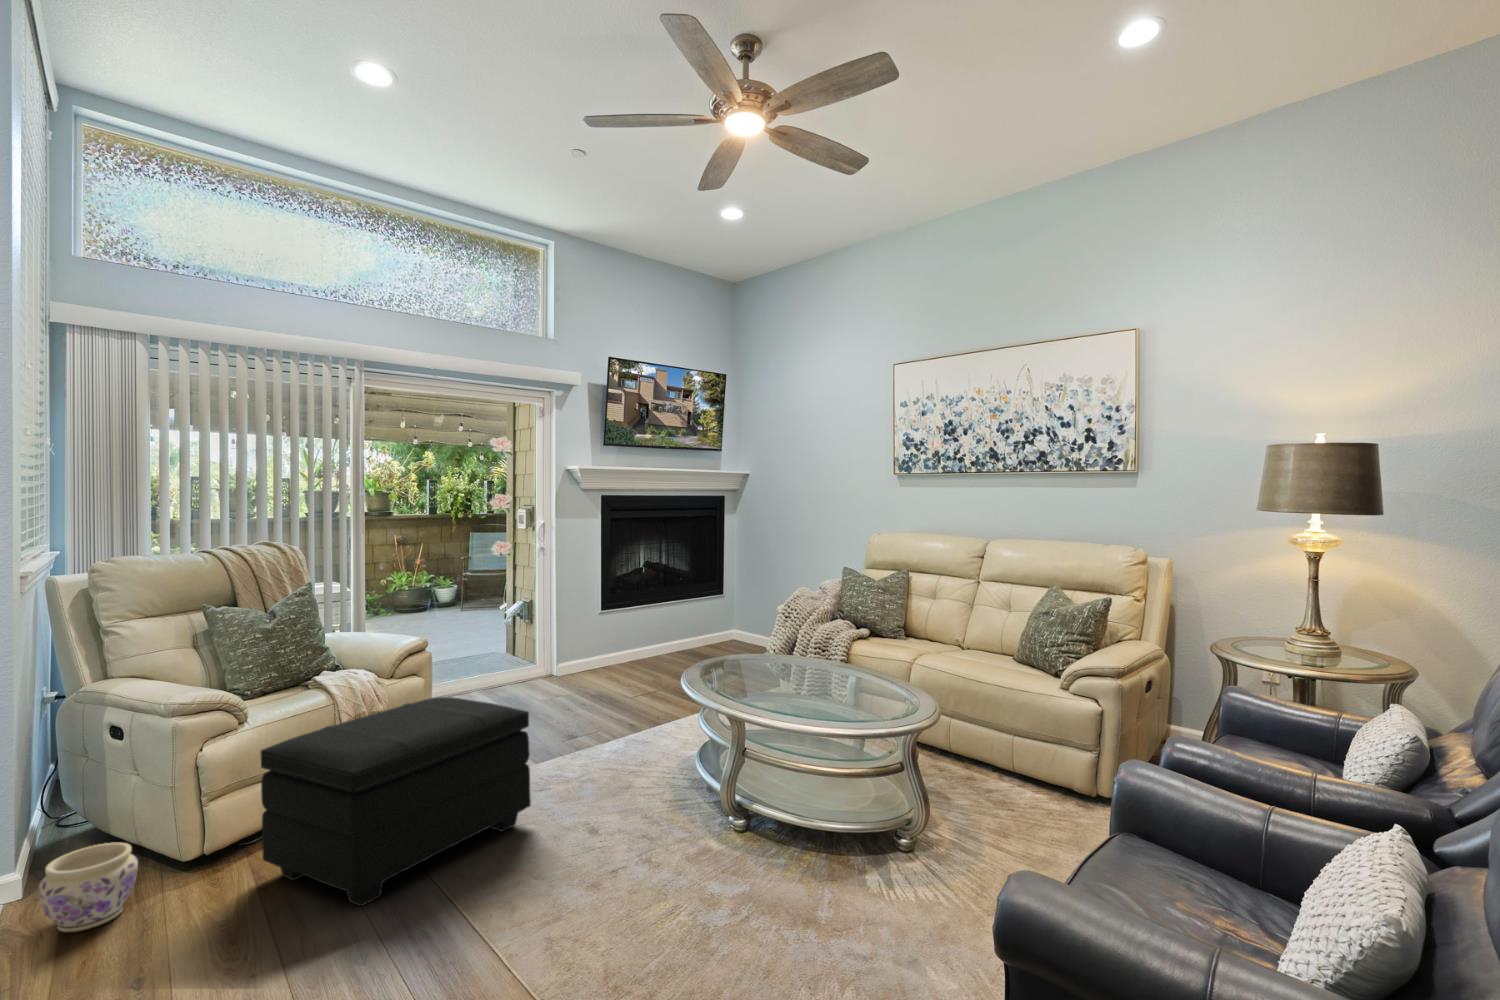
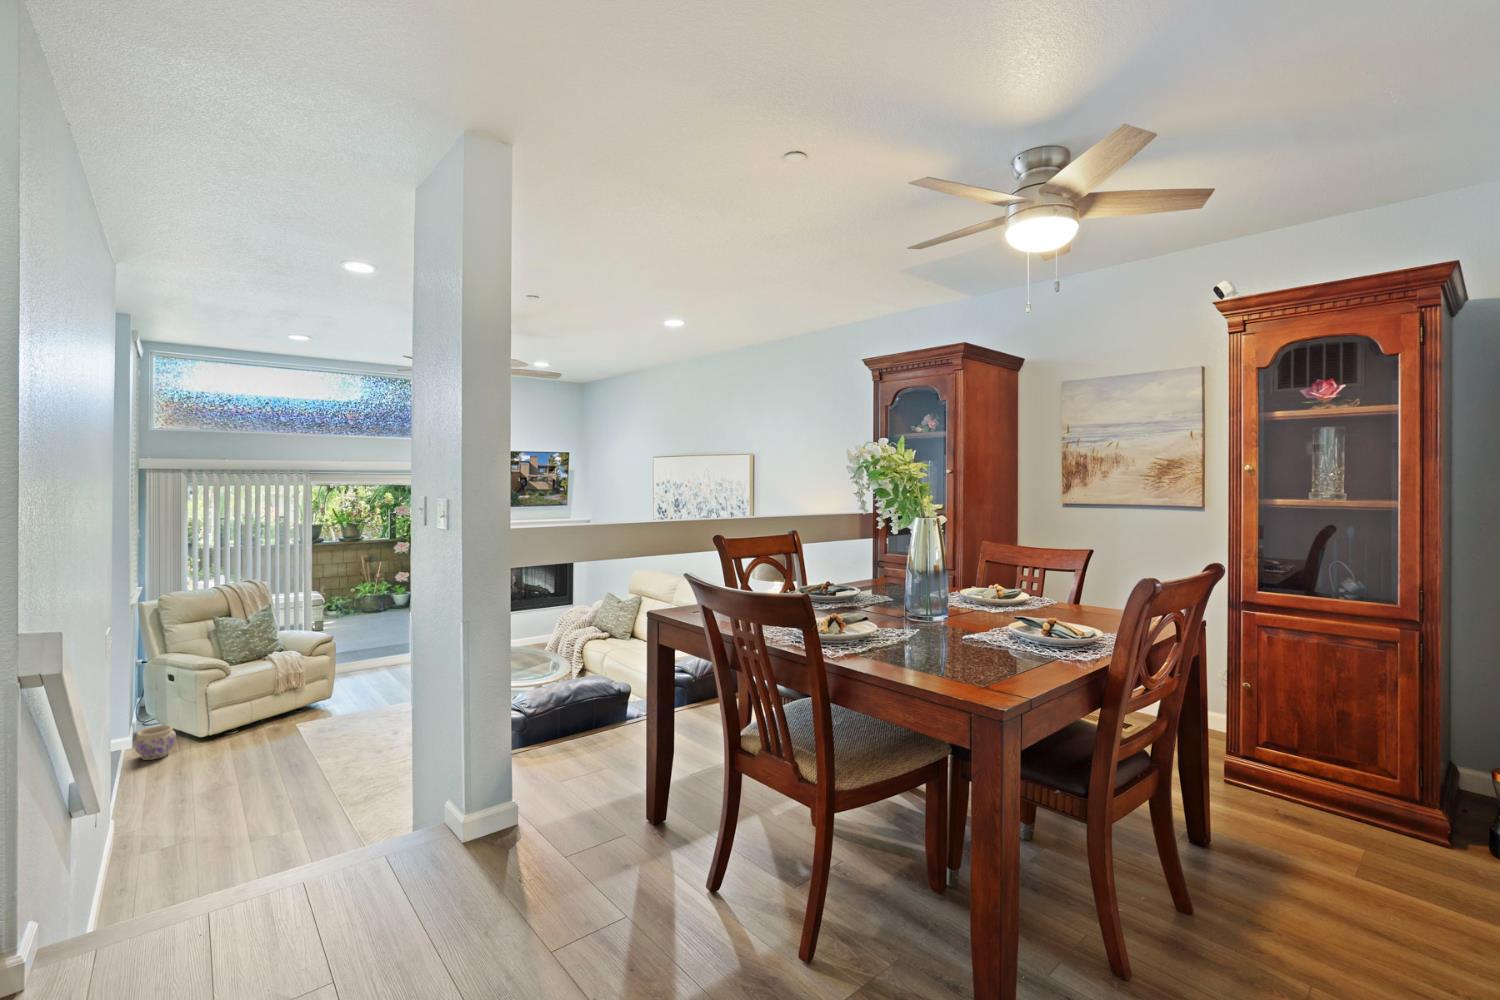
footstool: present [261,697,531,906] -> none [231,667,366,756]

